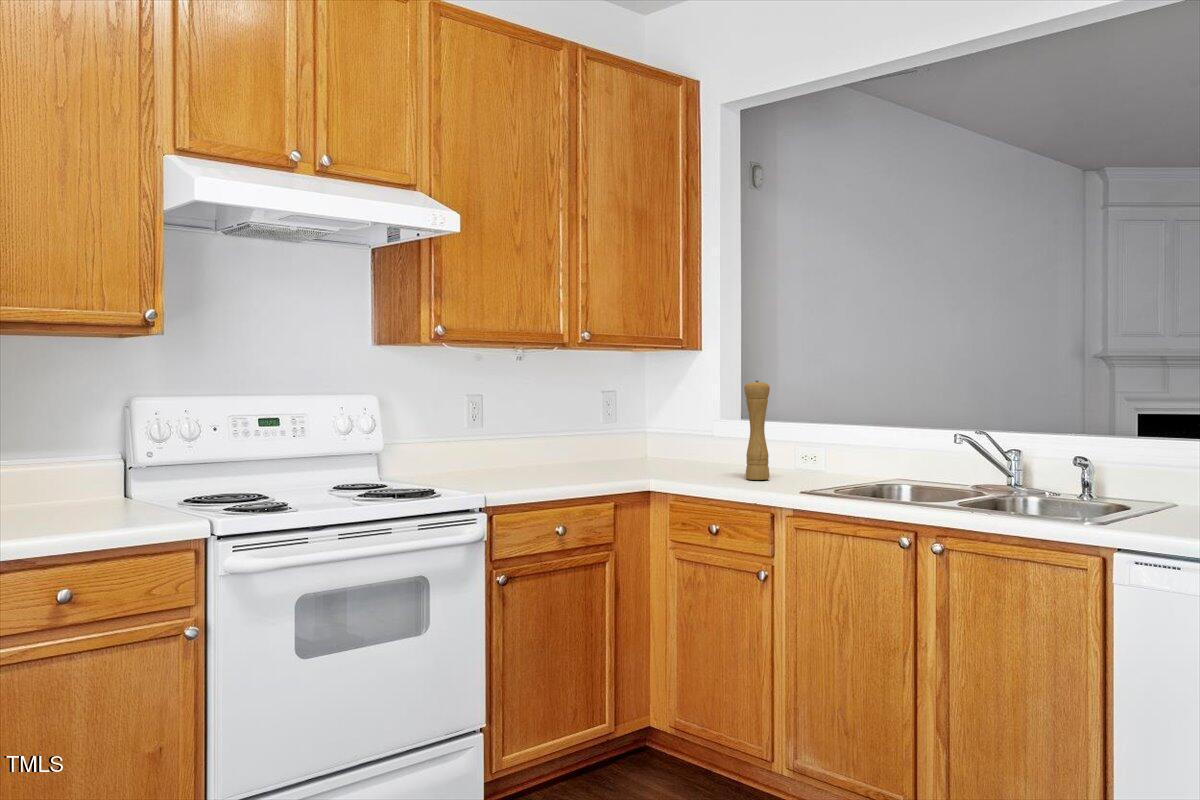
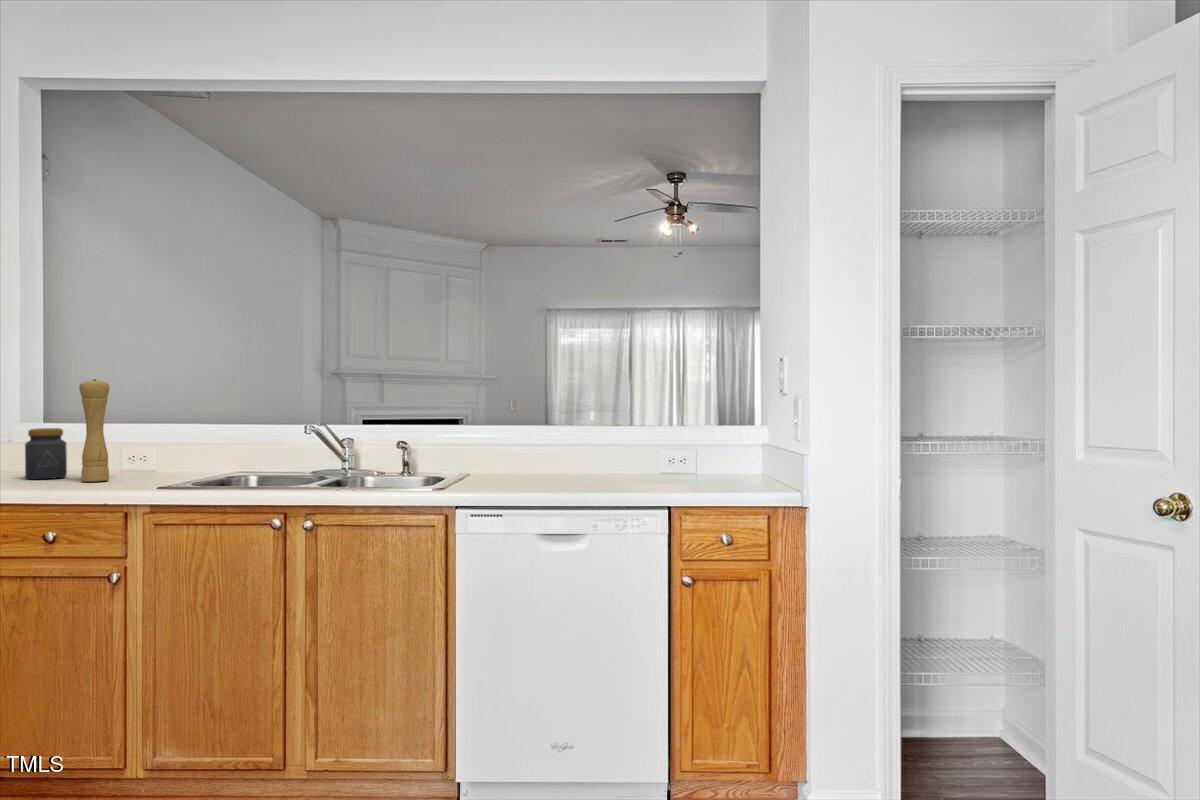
jar: none [707,426,740,474] -> present [25,428,67,479]

